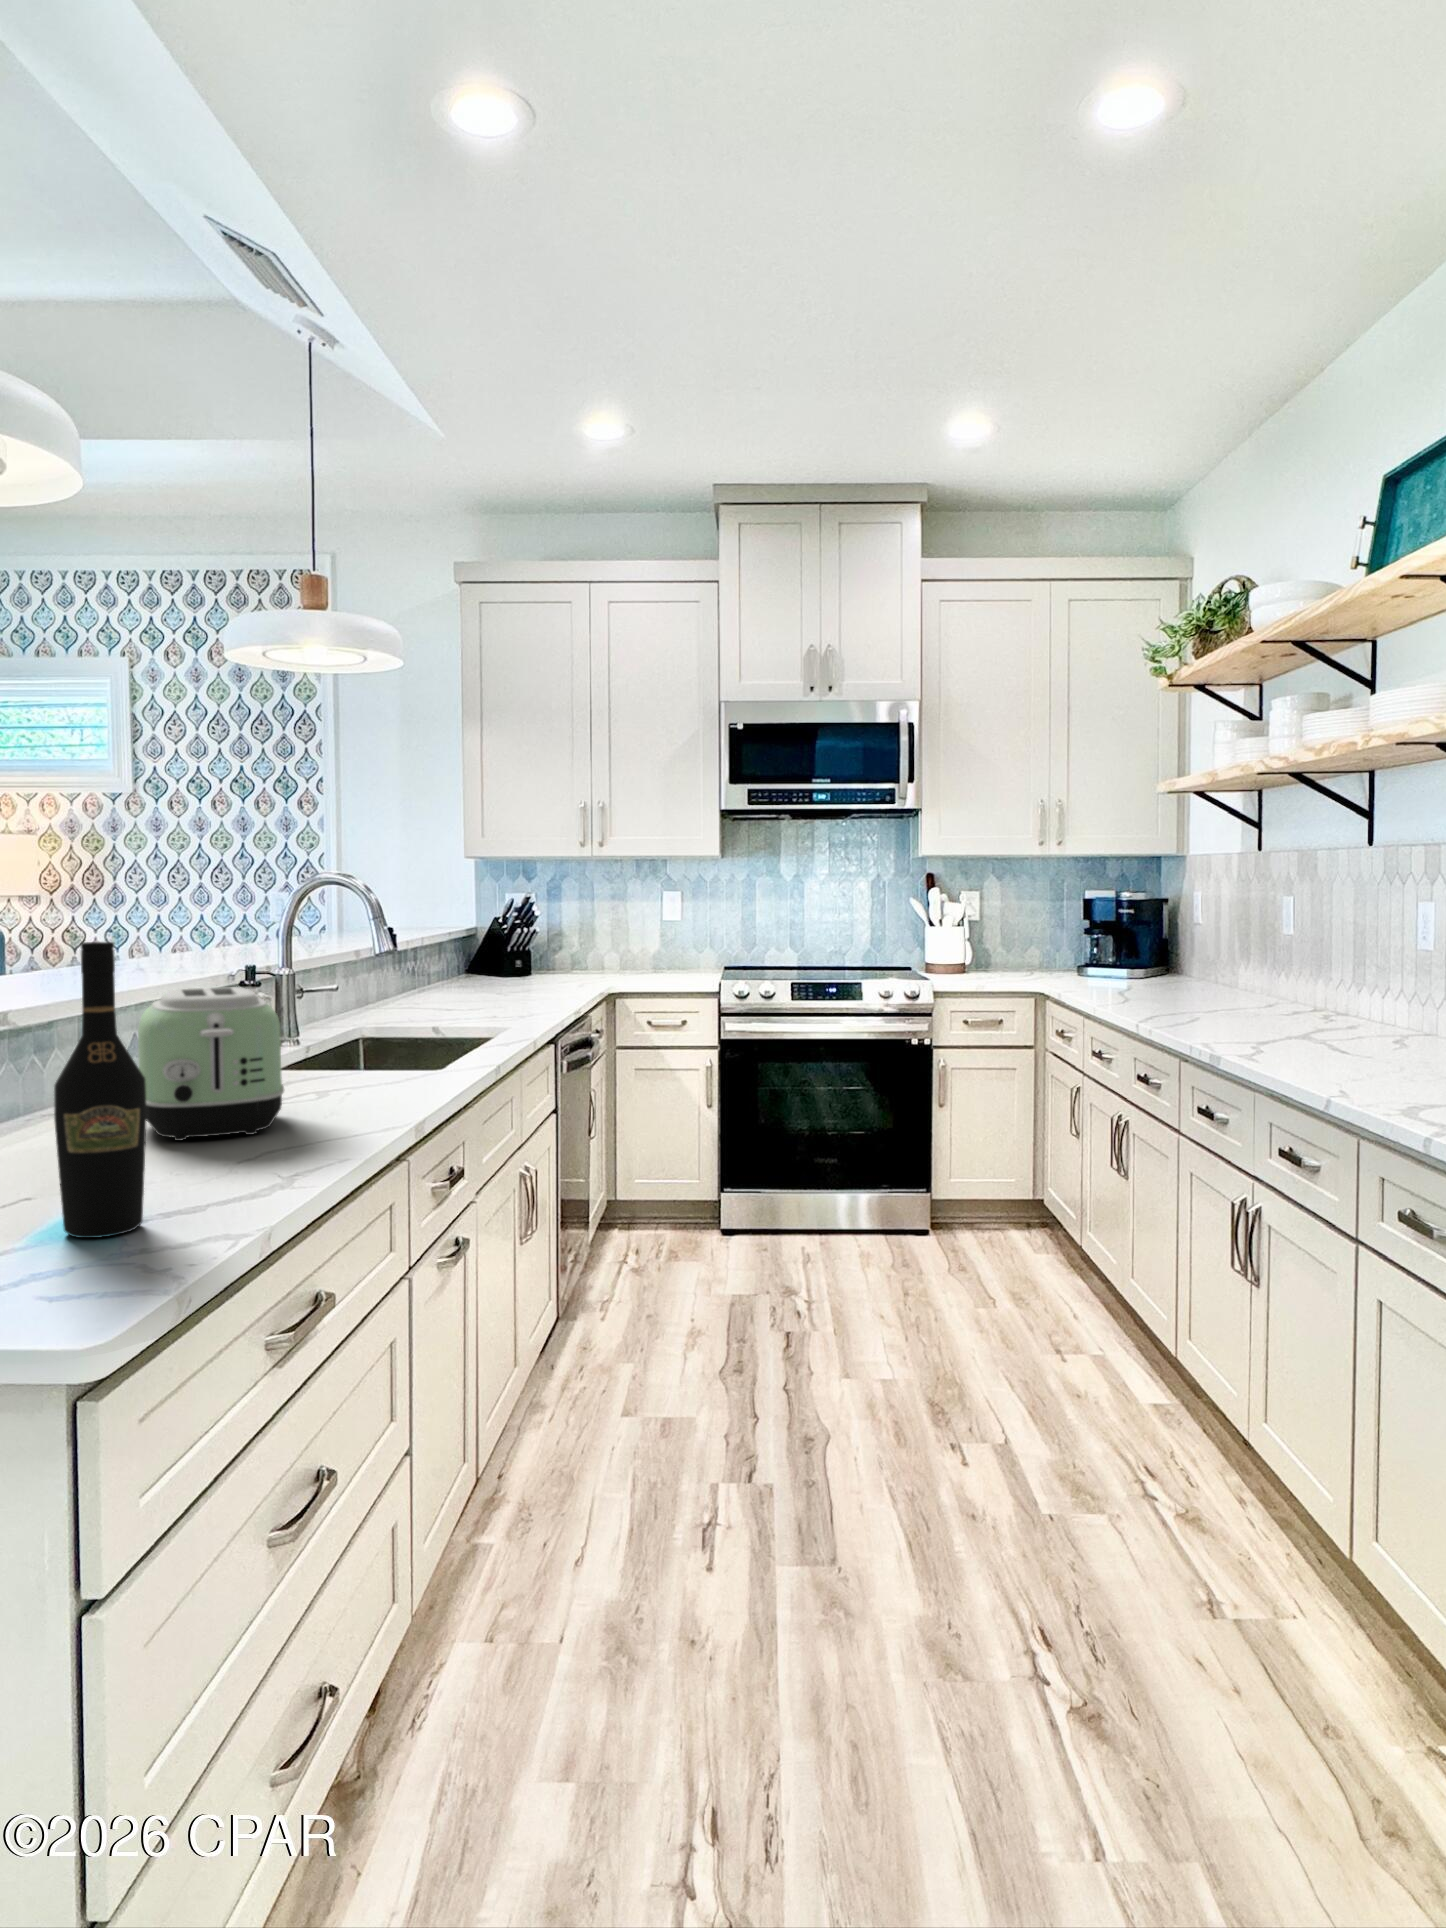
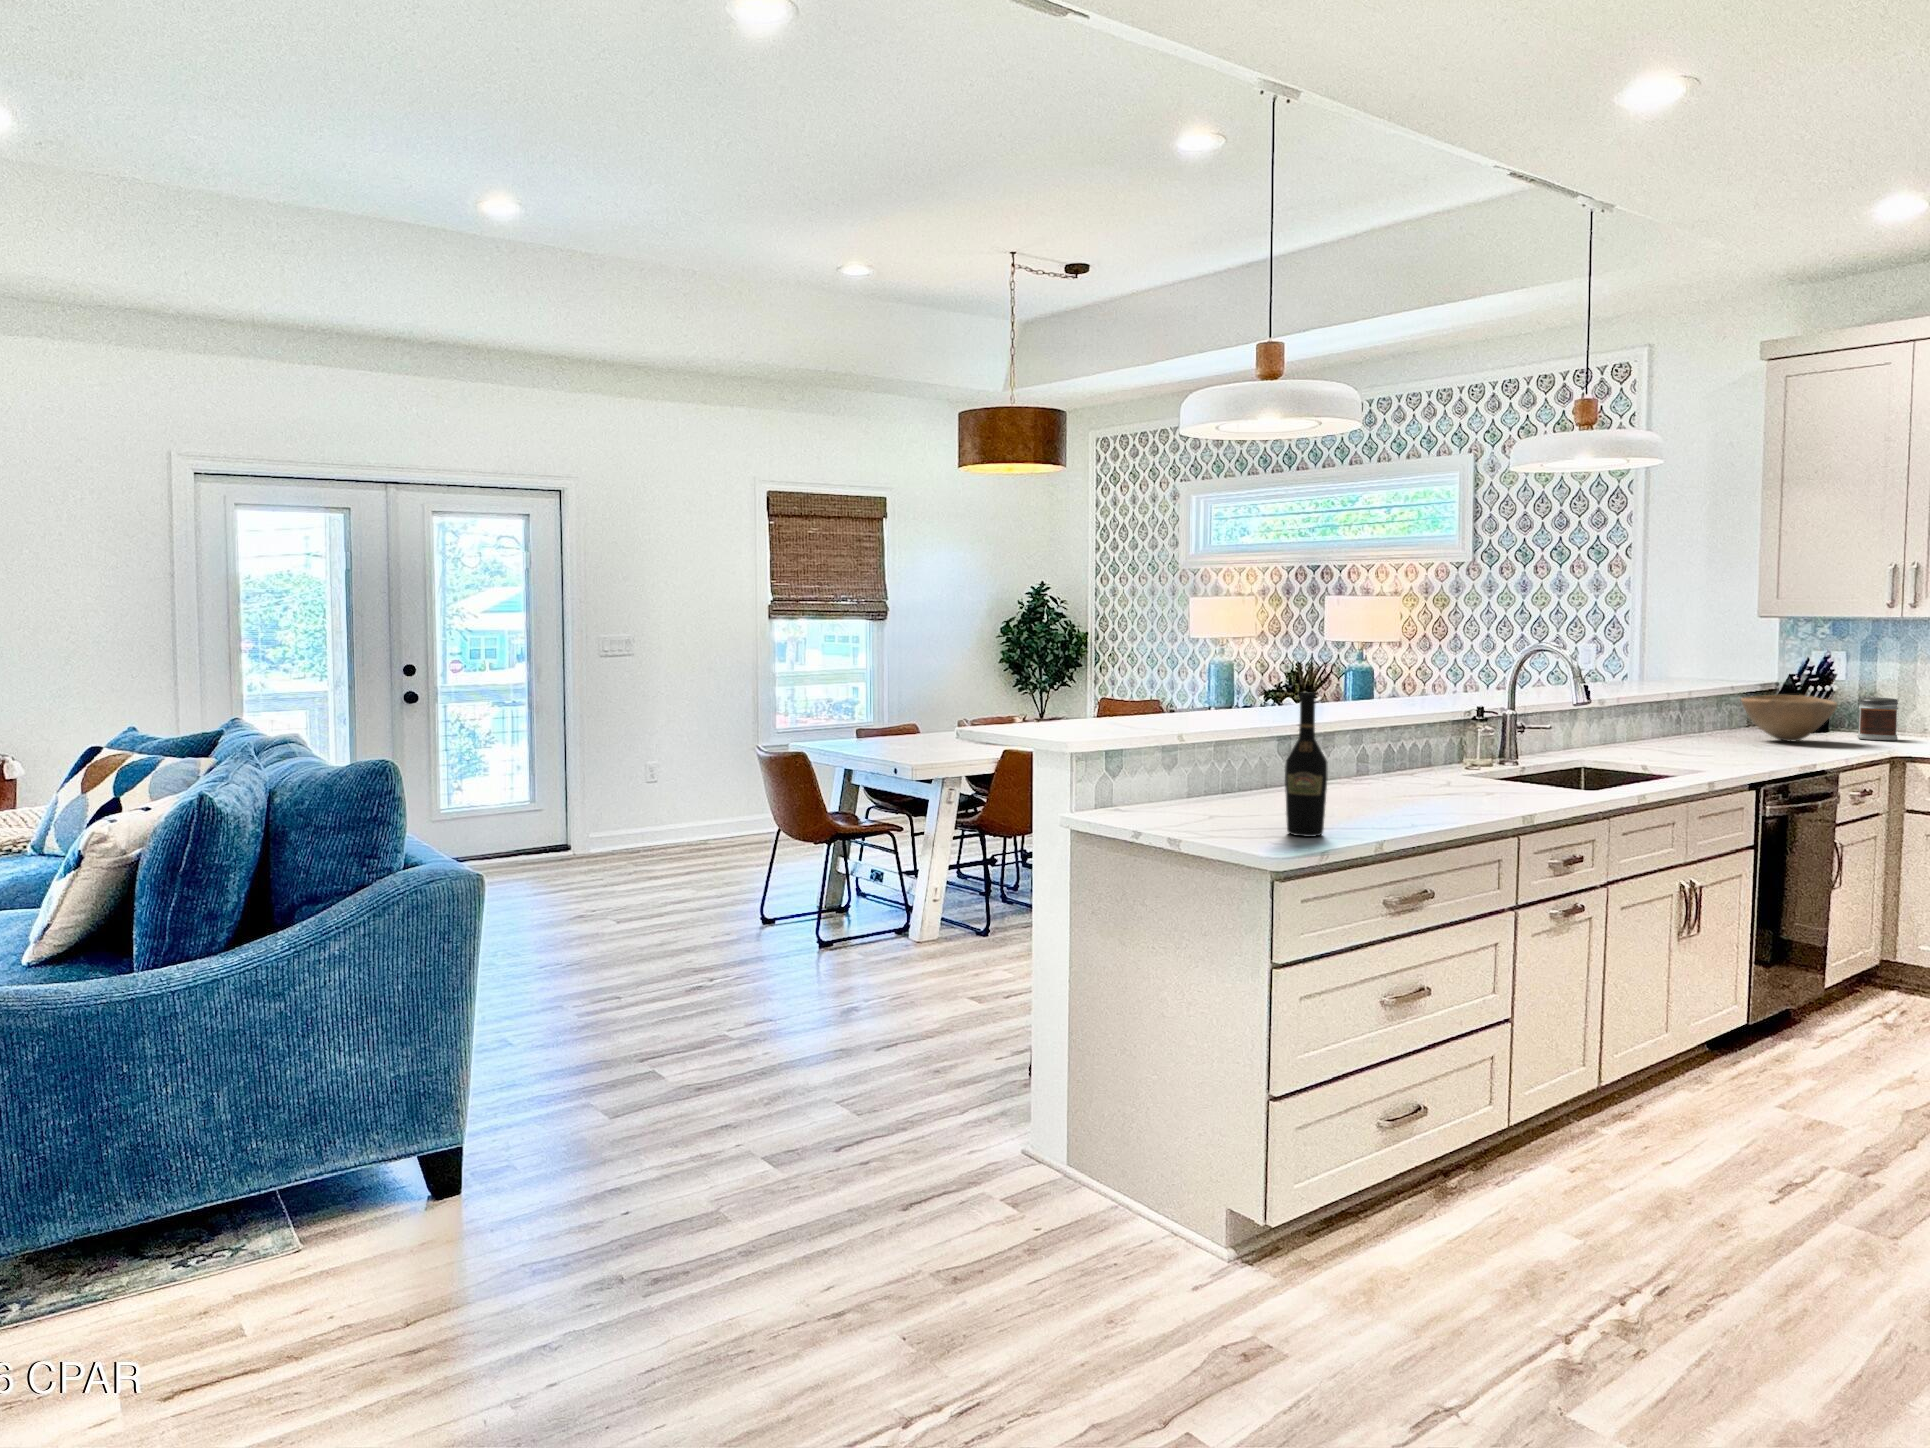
jar: none [562,937,596,980] -> present [1857,697,1898,741]
bowl: none [470,938,556,987] -> present [1741,695,1837,741]
toaster: present [138,987,284,1141] -> none [1360,719,1448,810]

